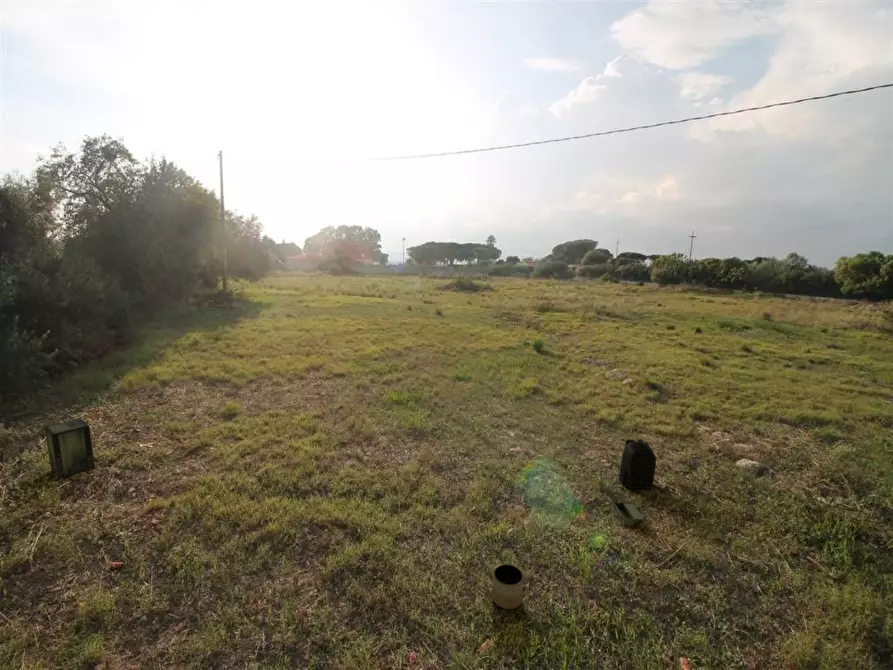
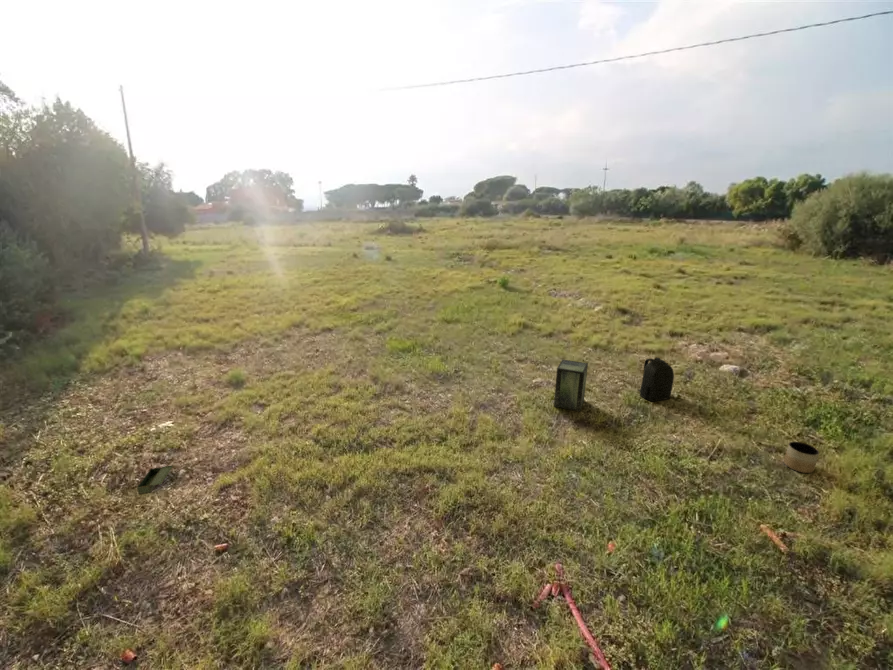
storage box: present [45,419,95,479] -> present [554,360,588,412]
toolbox: present [613,502,644,526] -> present [137,466,173,494]
planter: present [492,564,524,609] -> present [784,441,819,473]

